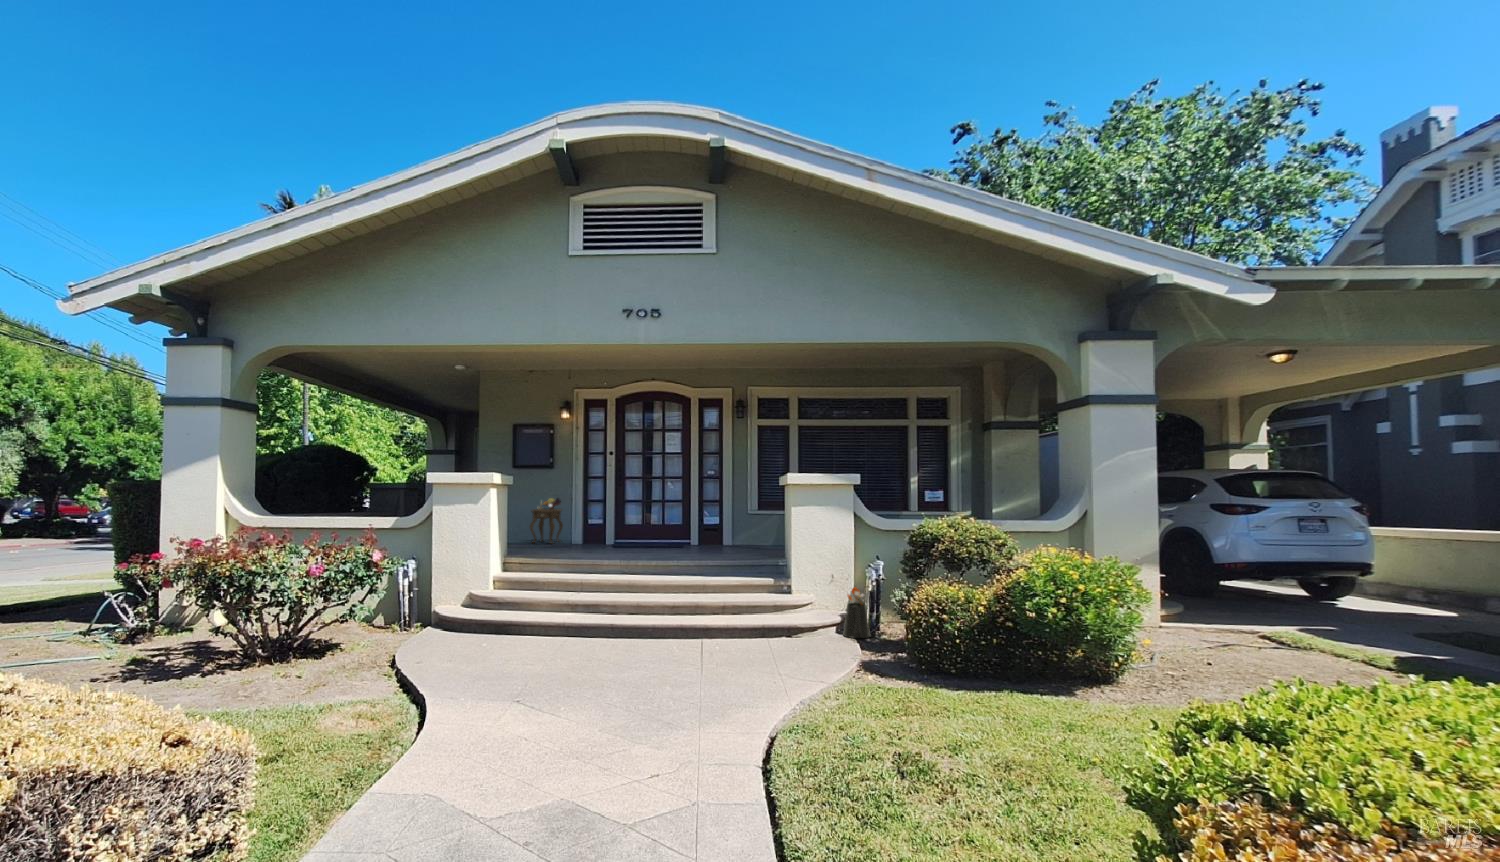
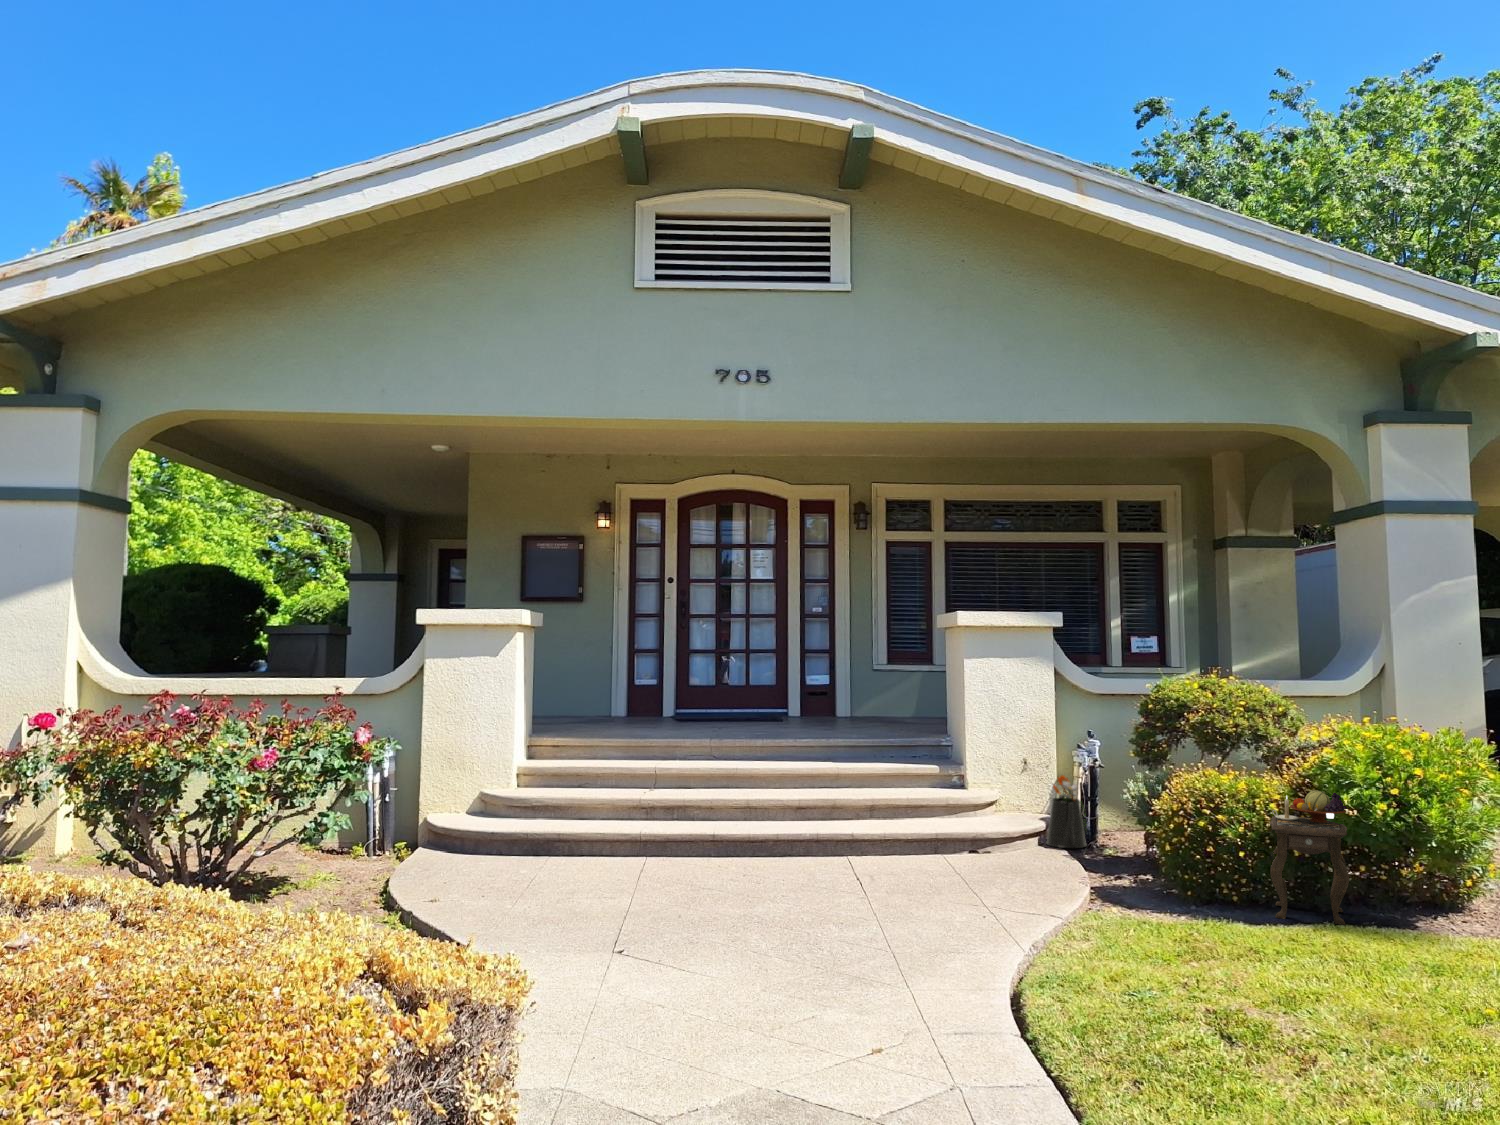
side table: present [529,498,563,544] -> present [1270,790,1349,925]

